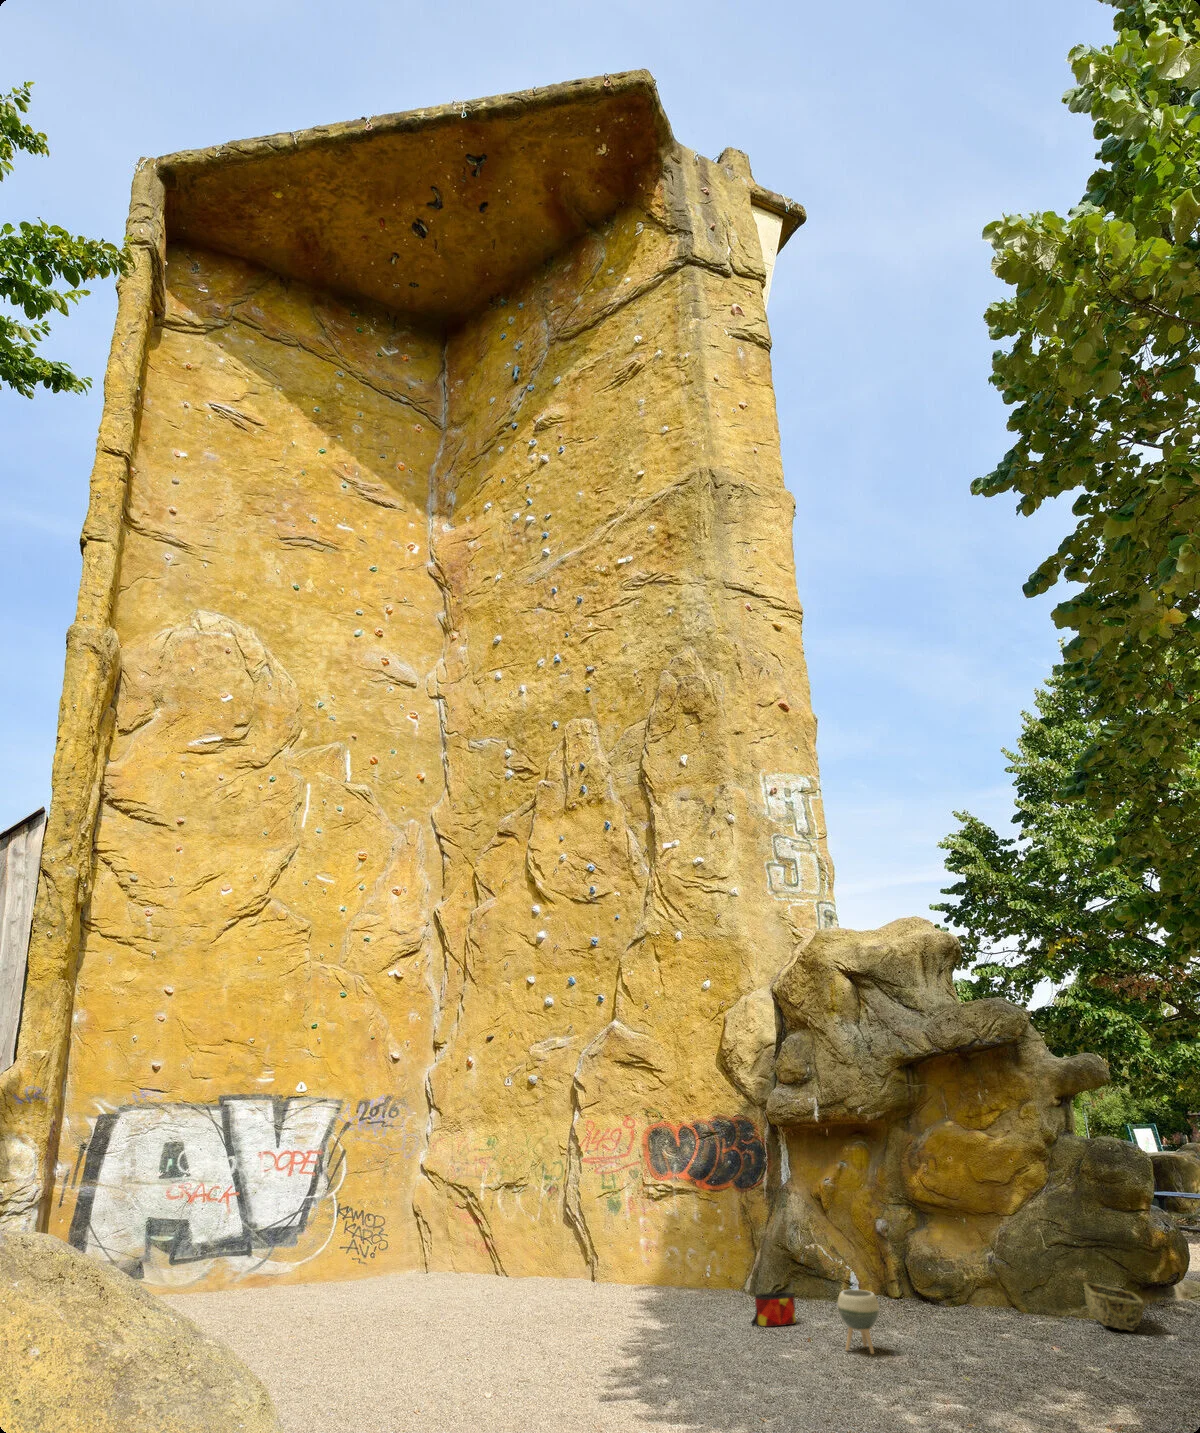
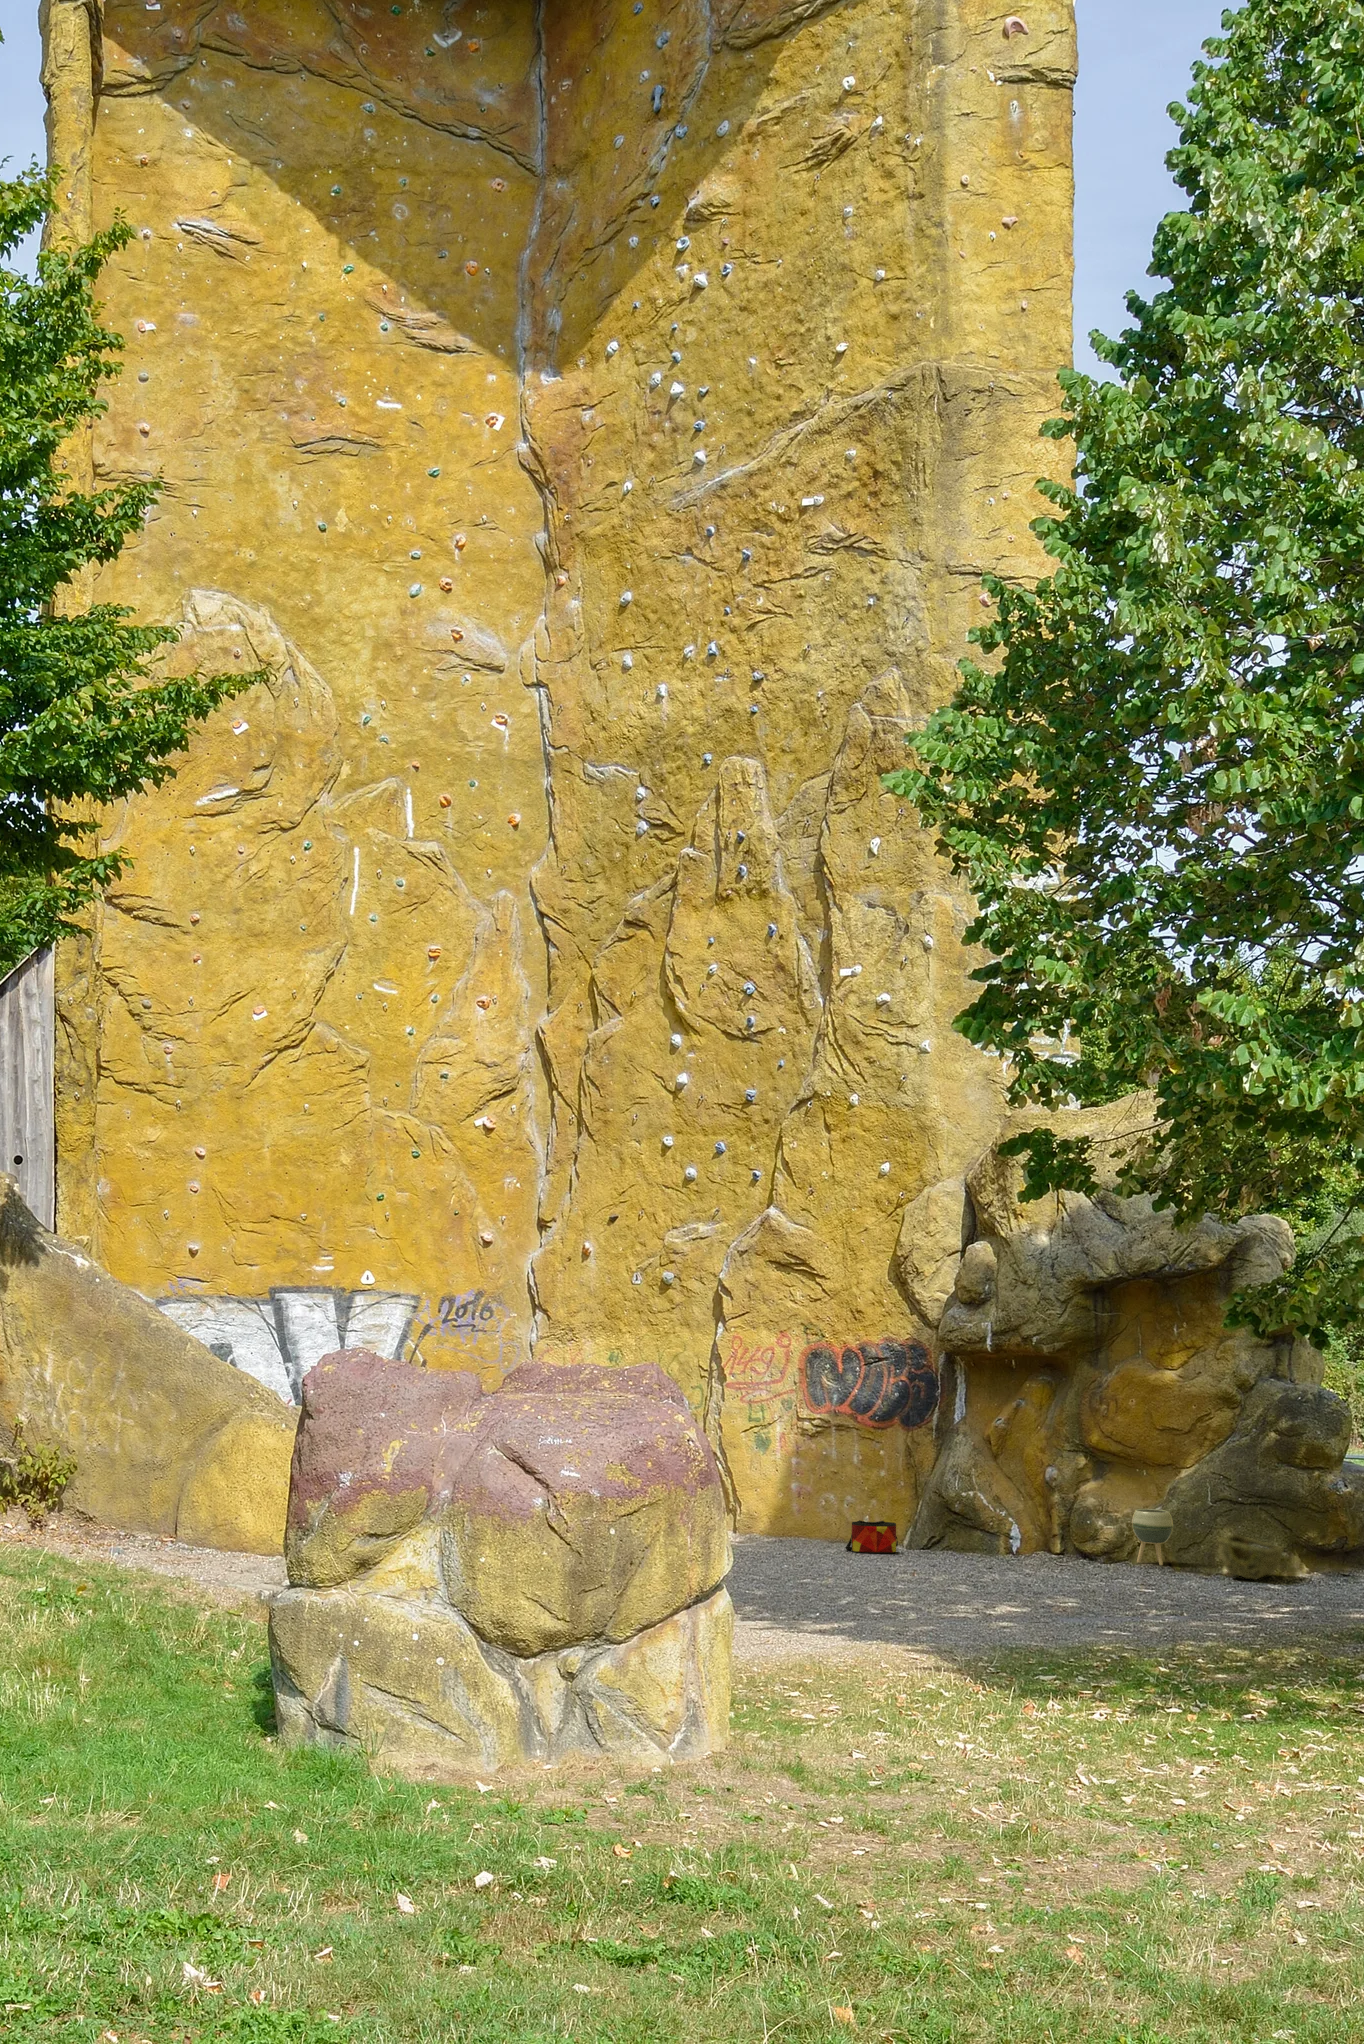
planter: present [838,1290,879,1354] -> present [1132,1509,1173,1565]

